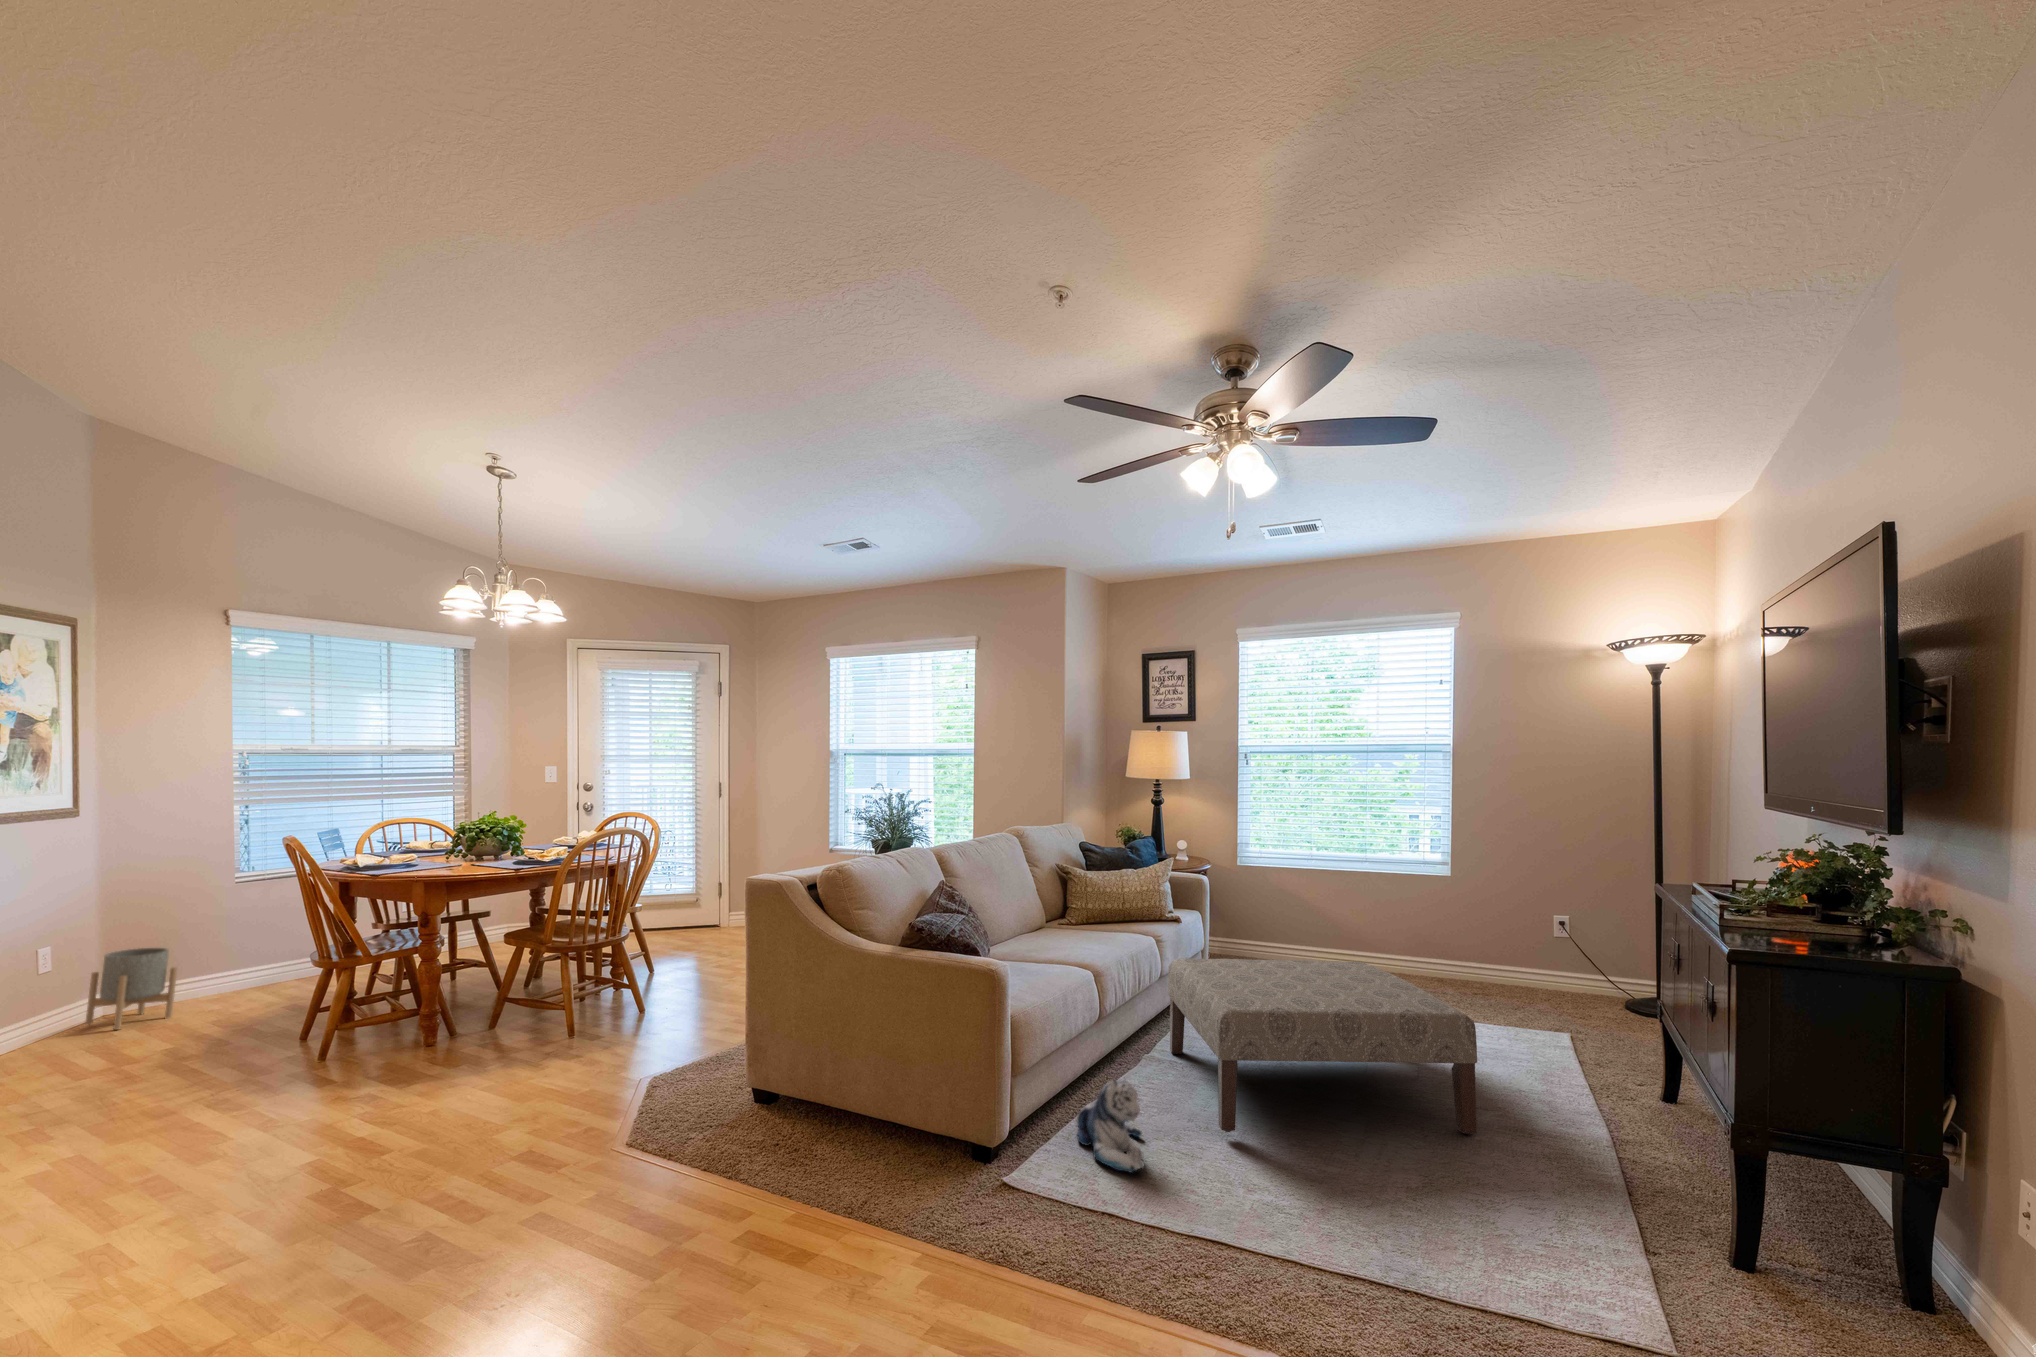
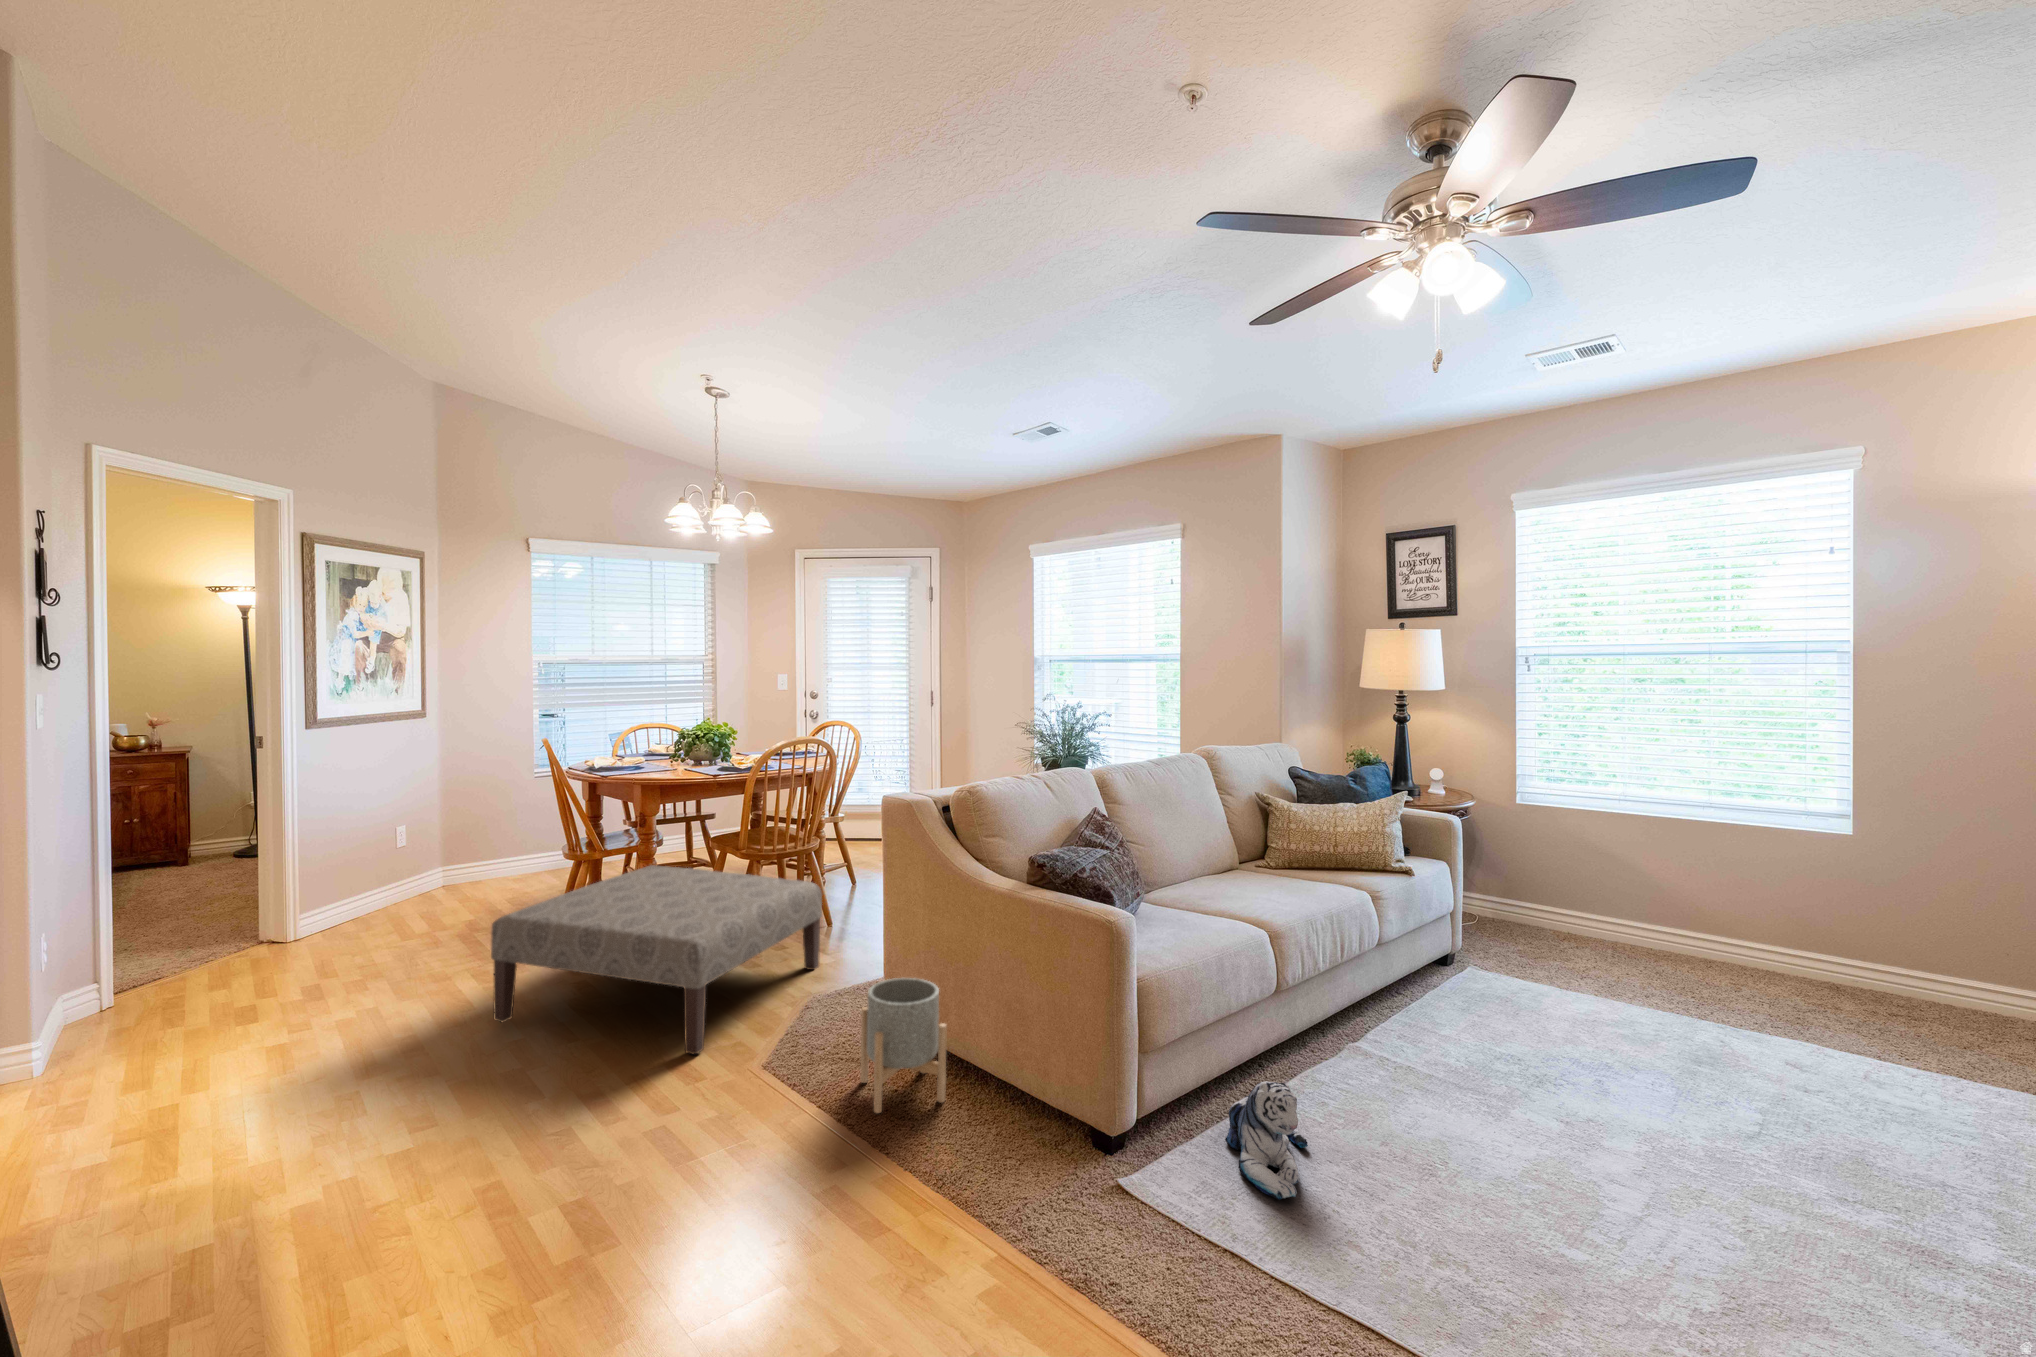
planter: present [85,948,177,1030] -> present [860,978,947,1113]
ottoman: present [1168,959,1477,1134] -> present [491,865,822,1054]

